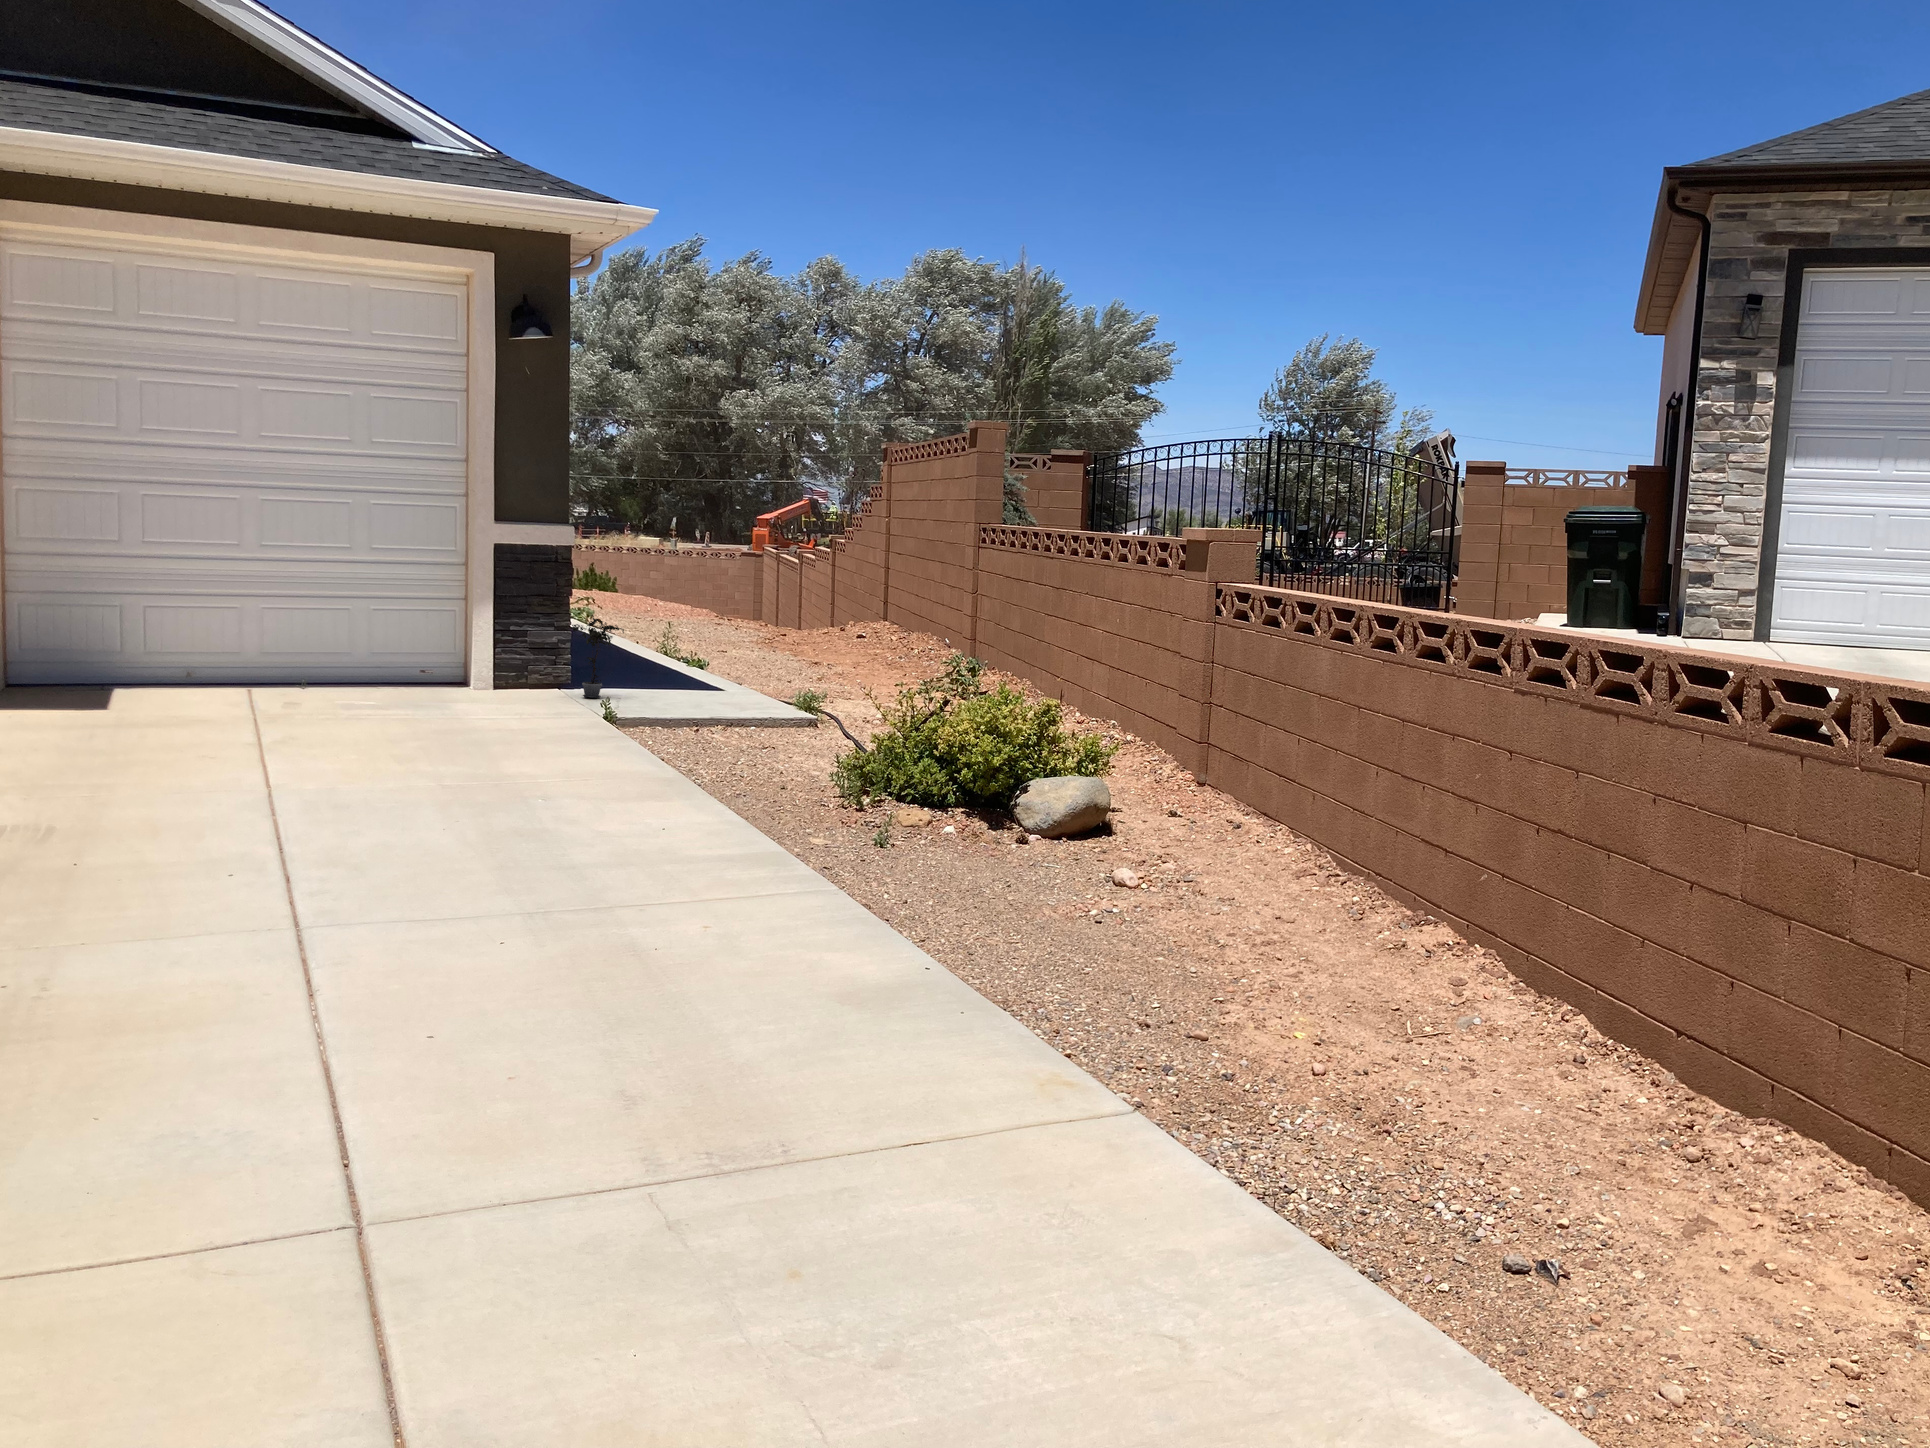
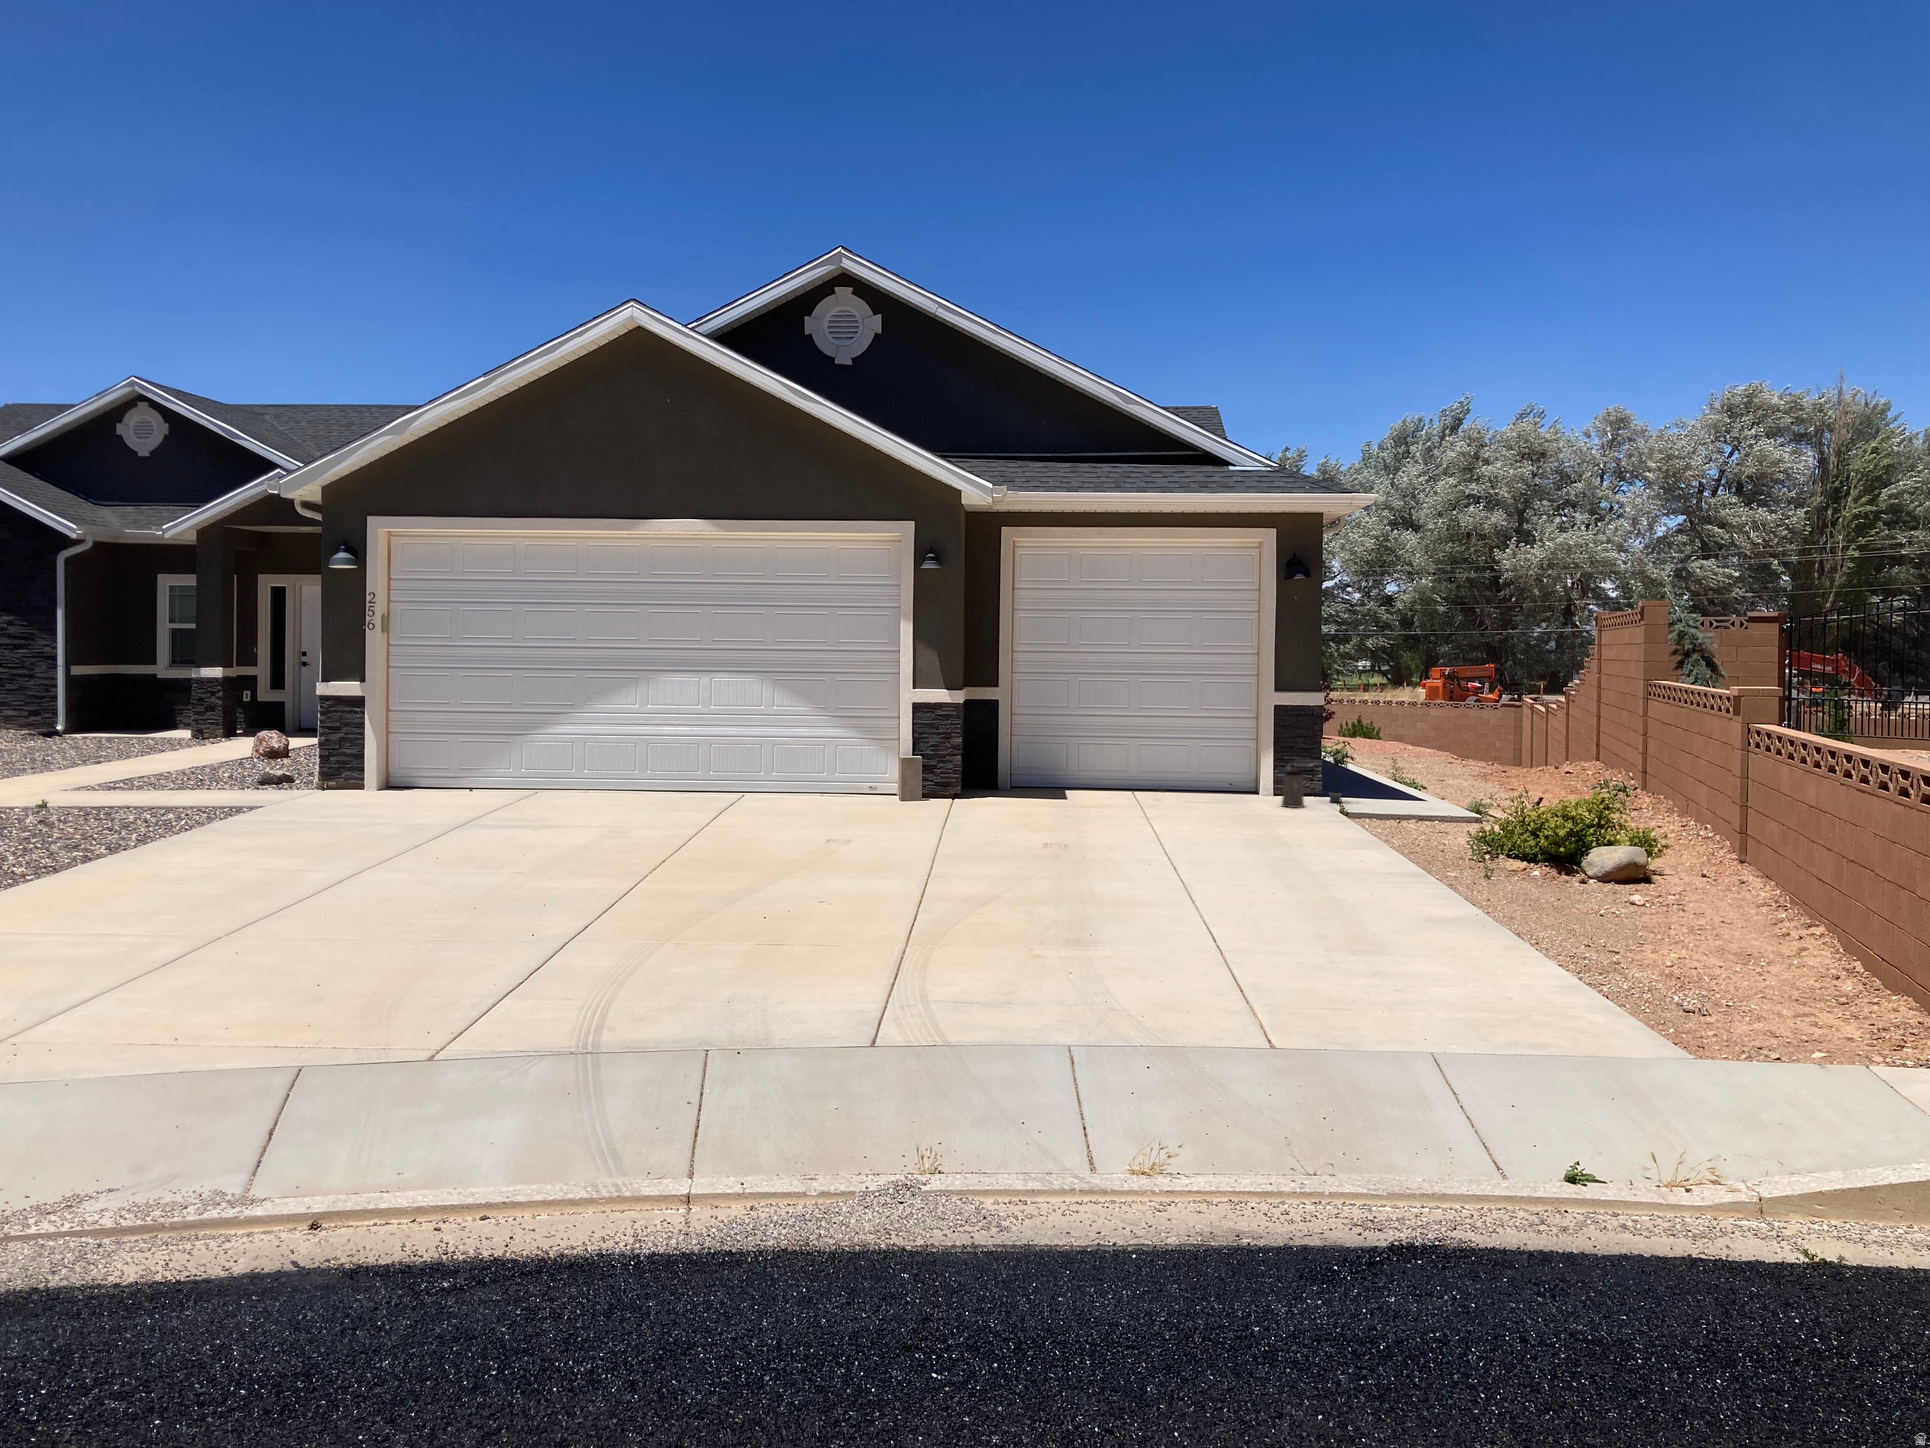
watering can: none [508,637,546,710] -> present [1282,765,1304,808]

